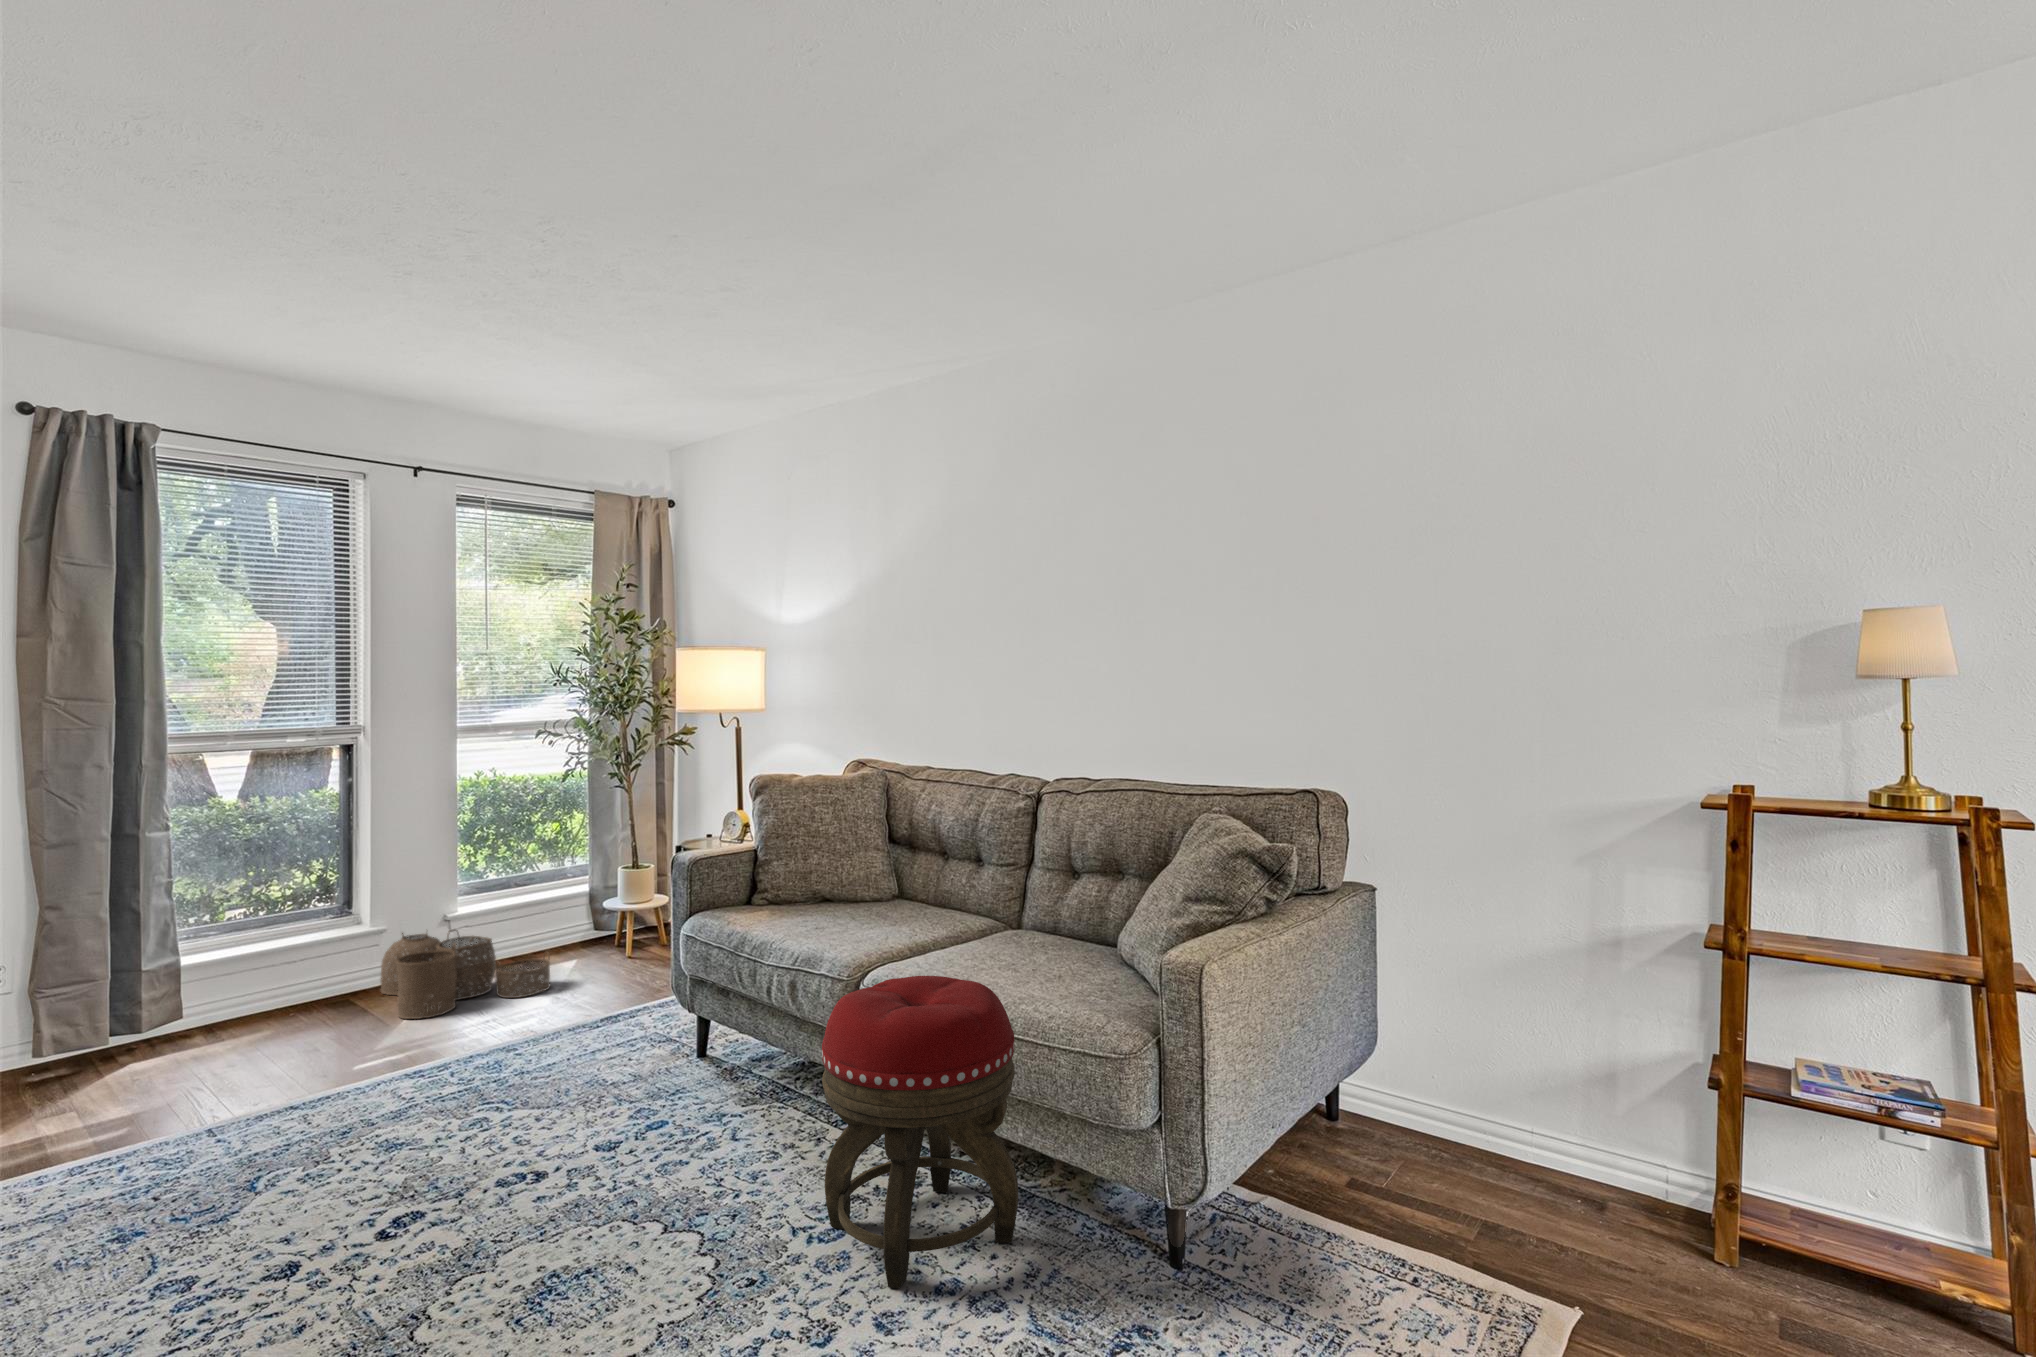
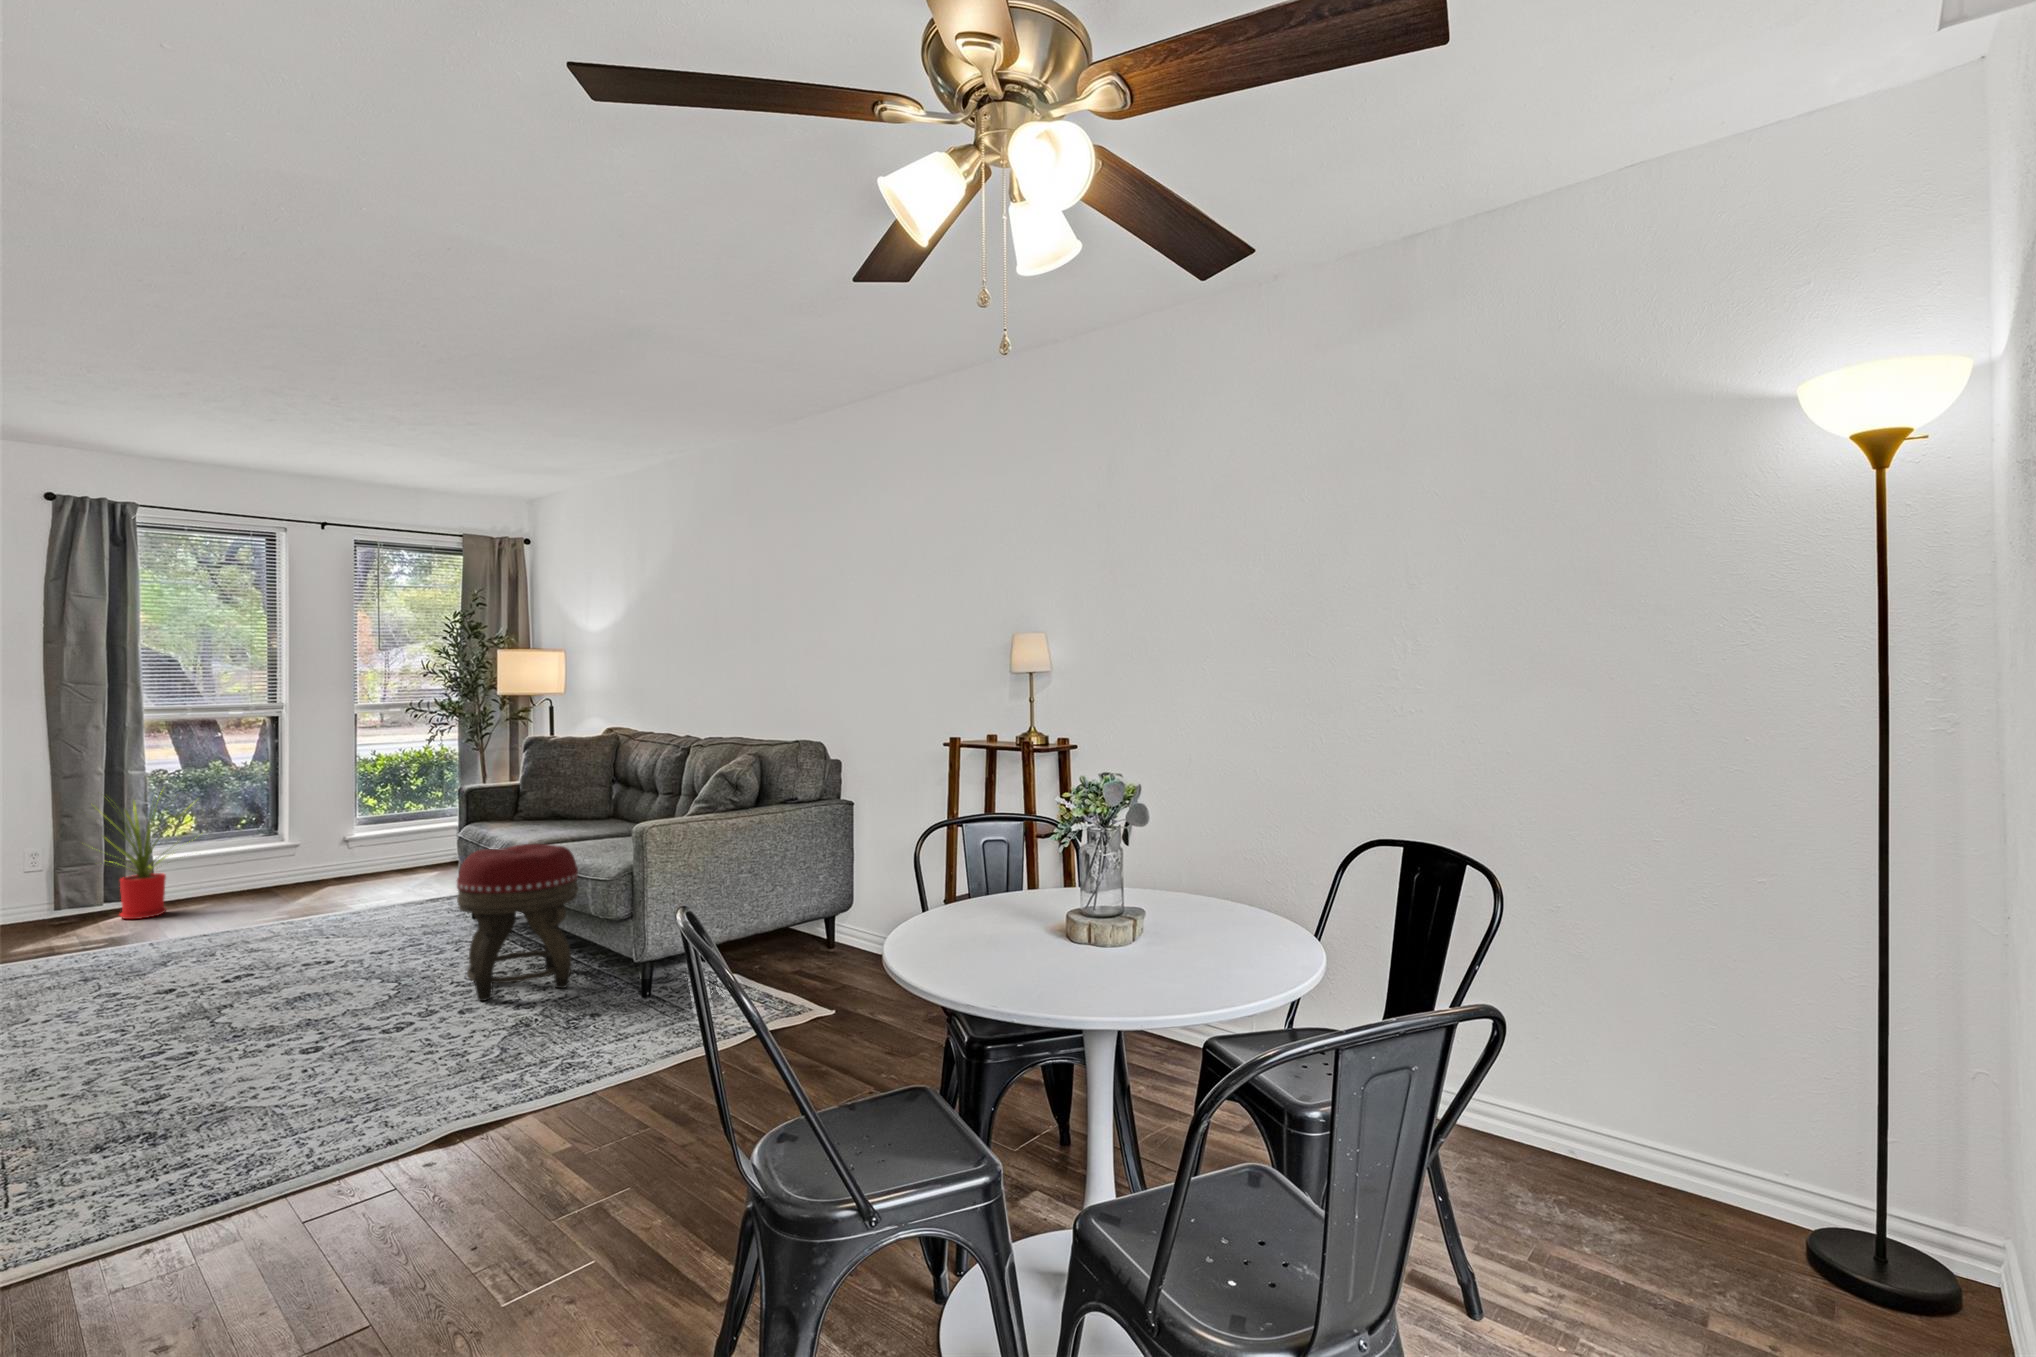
house plant: none [71,856,268,1069] -> present [92,793,193,919]
woven basket: present [380,932,550,1019] -> none [293,844,409,899]

